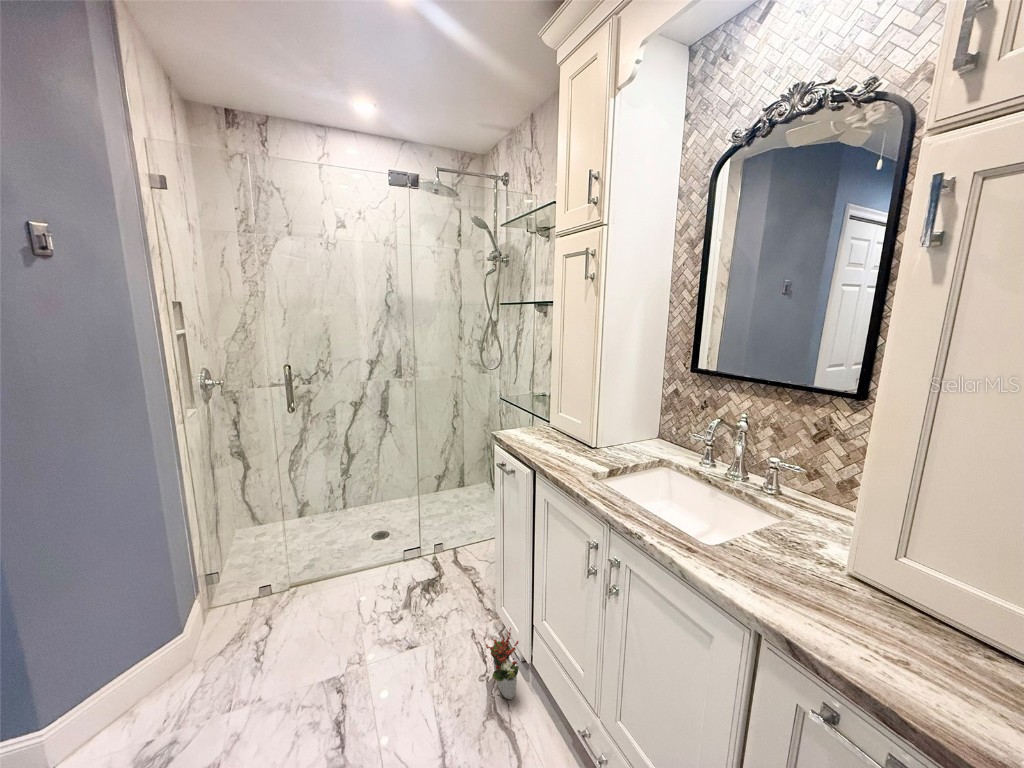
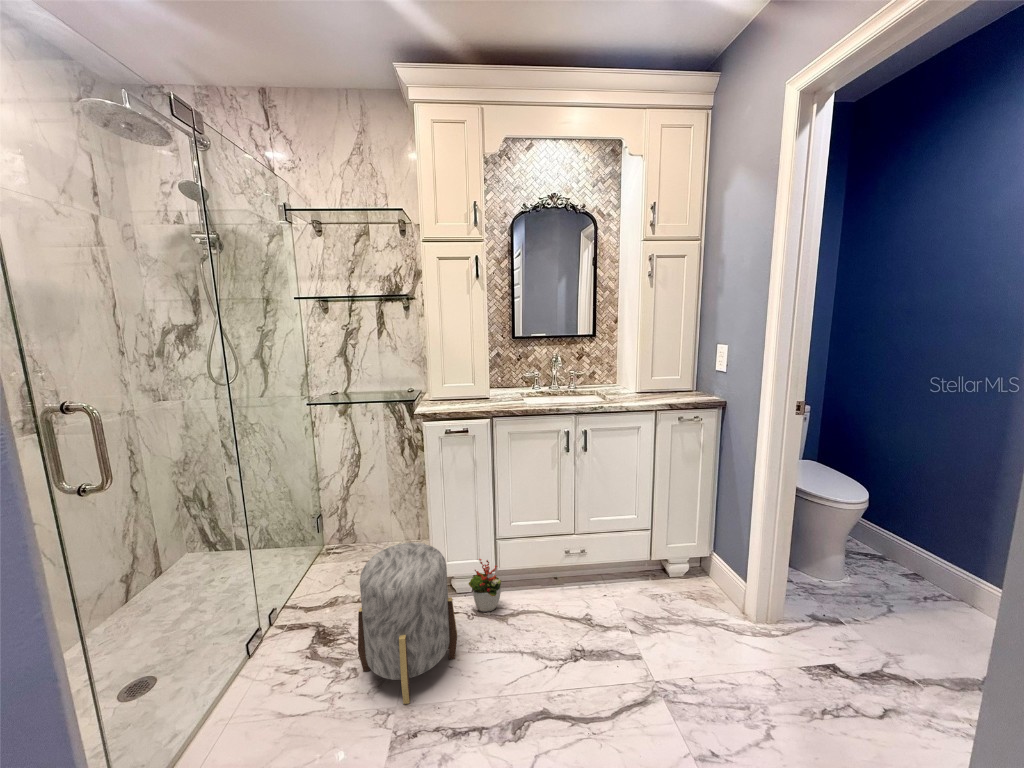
stool: none [366,539,459,687] -> present [358,543,457,704]

